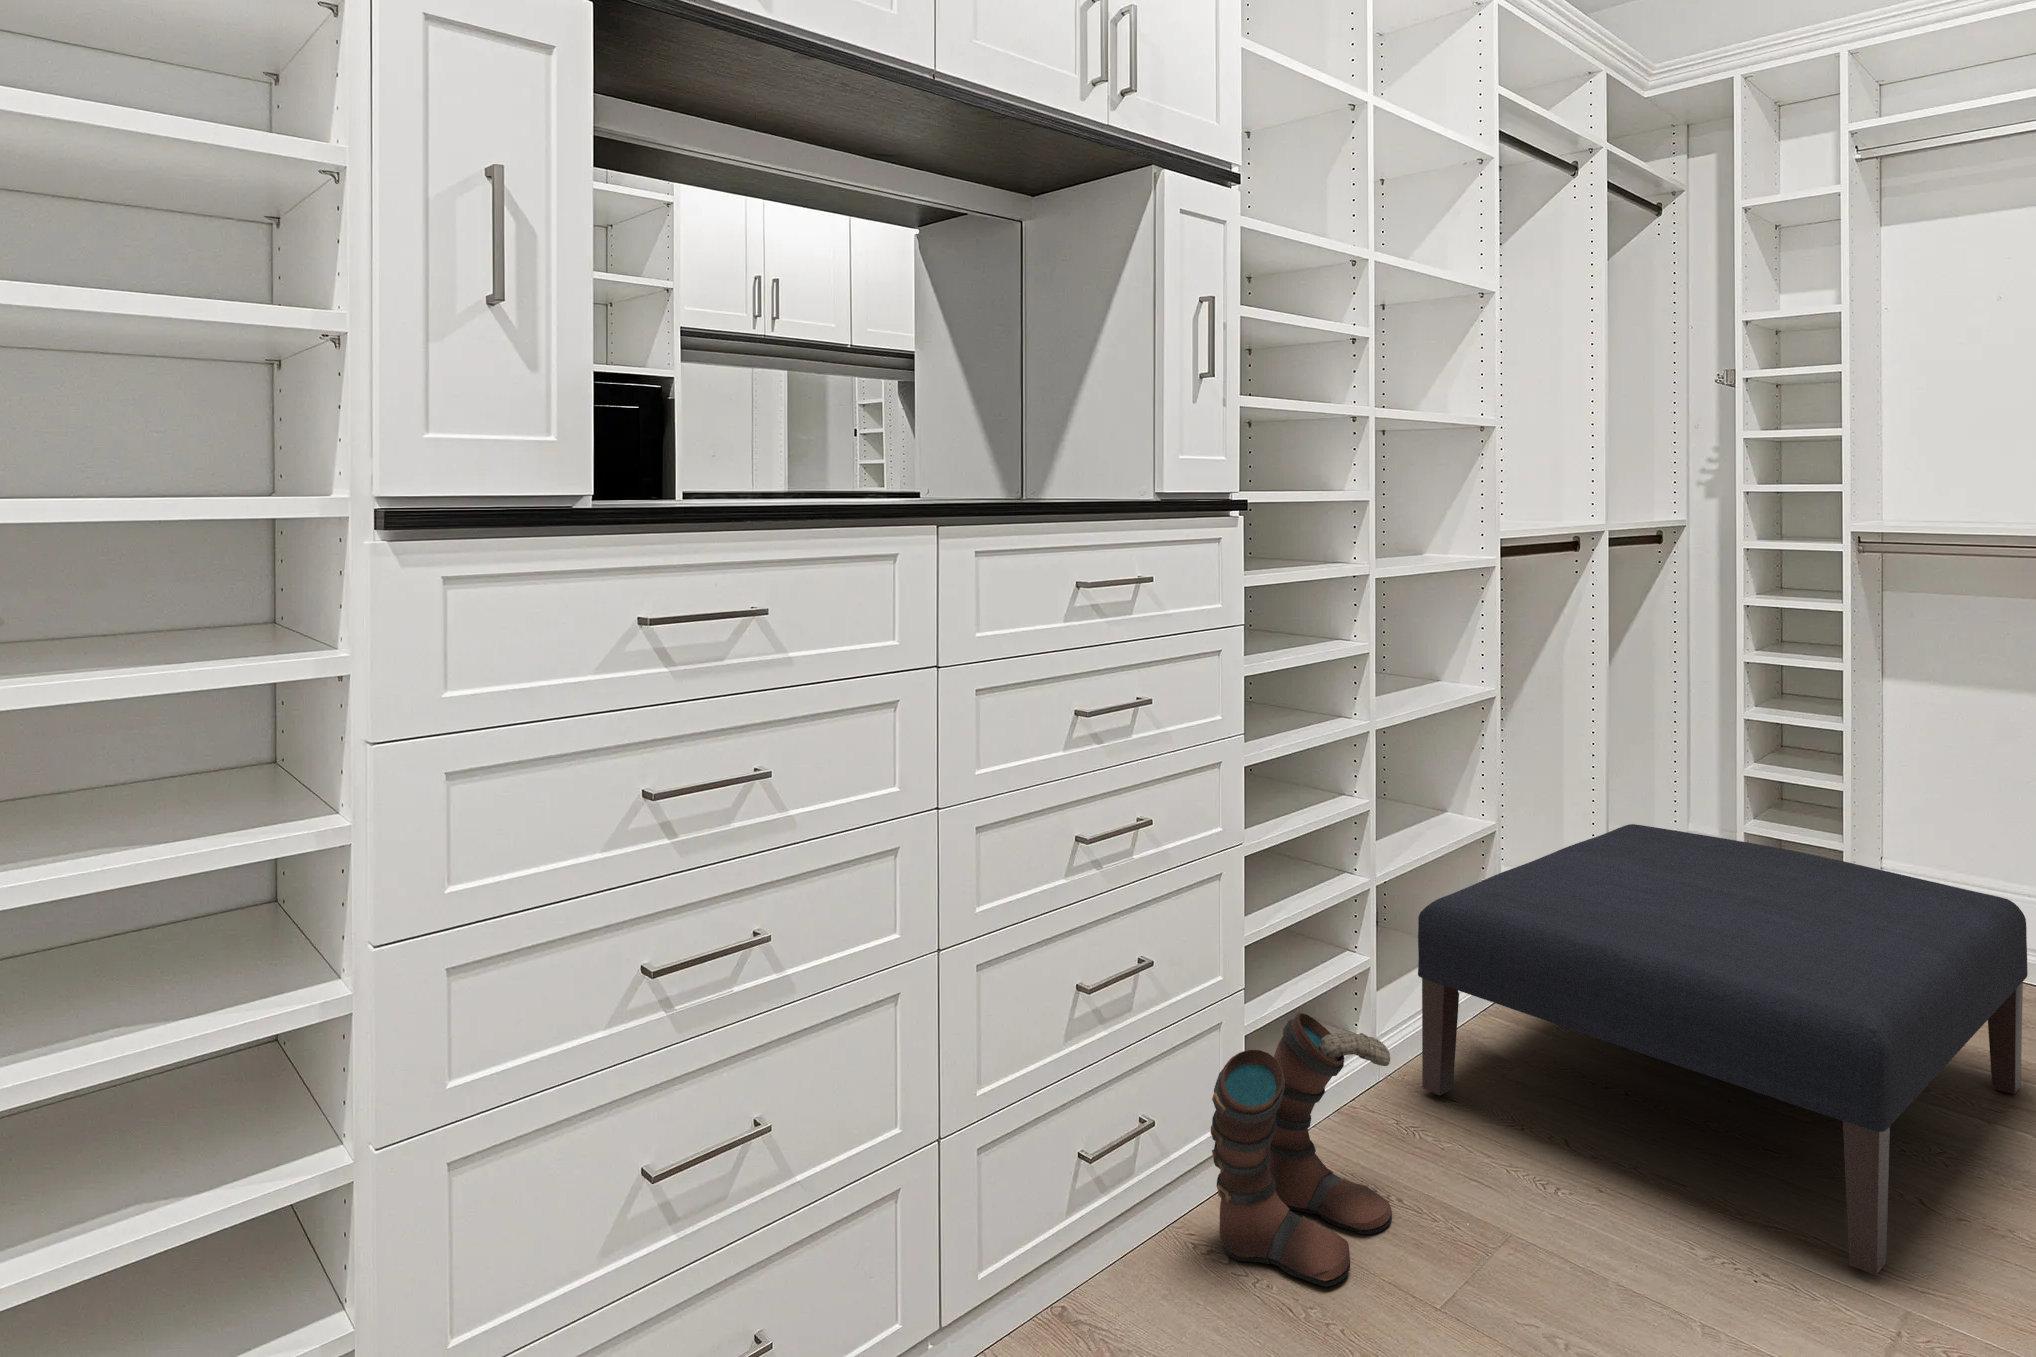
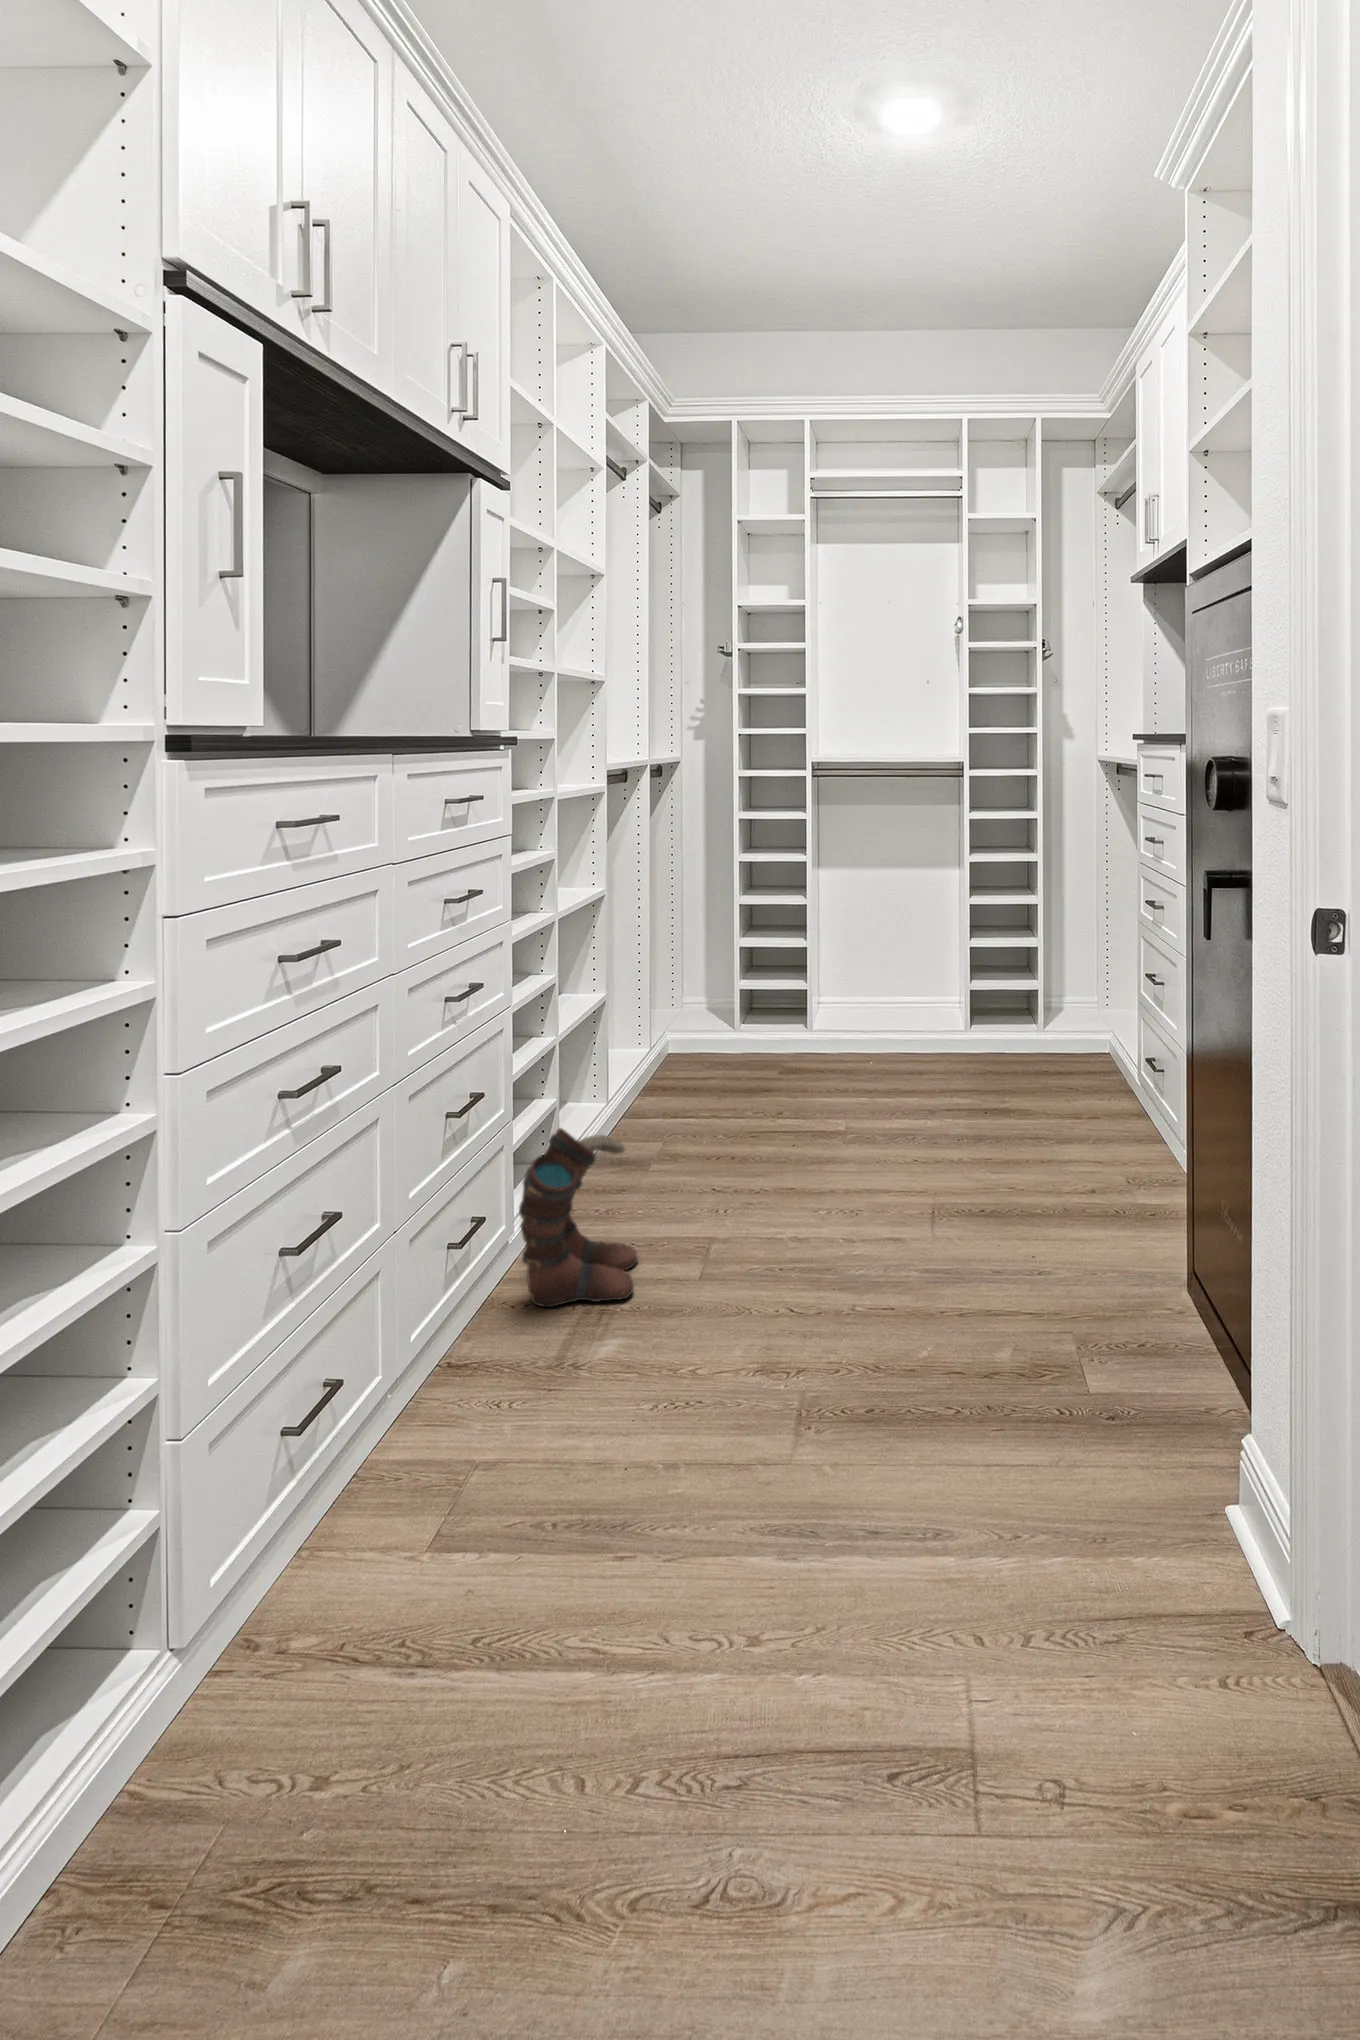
ottoman: present [1418,824,2028,1275] -> none [596,983,948,1202]

